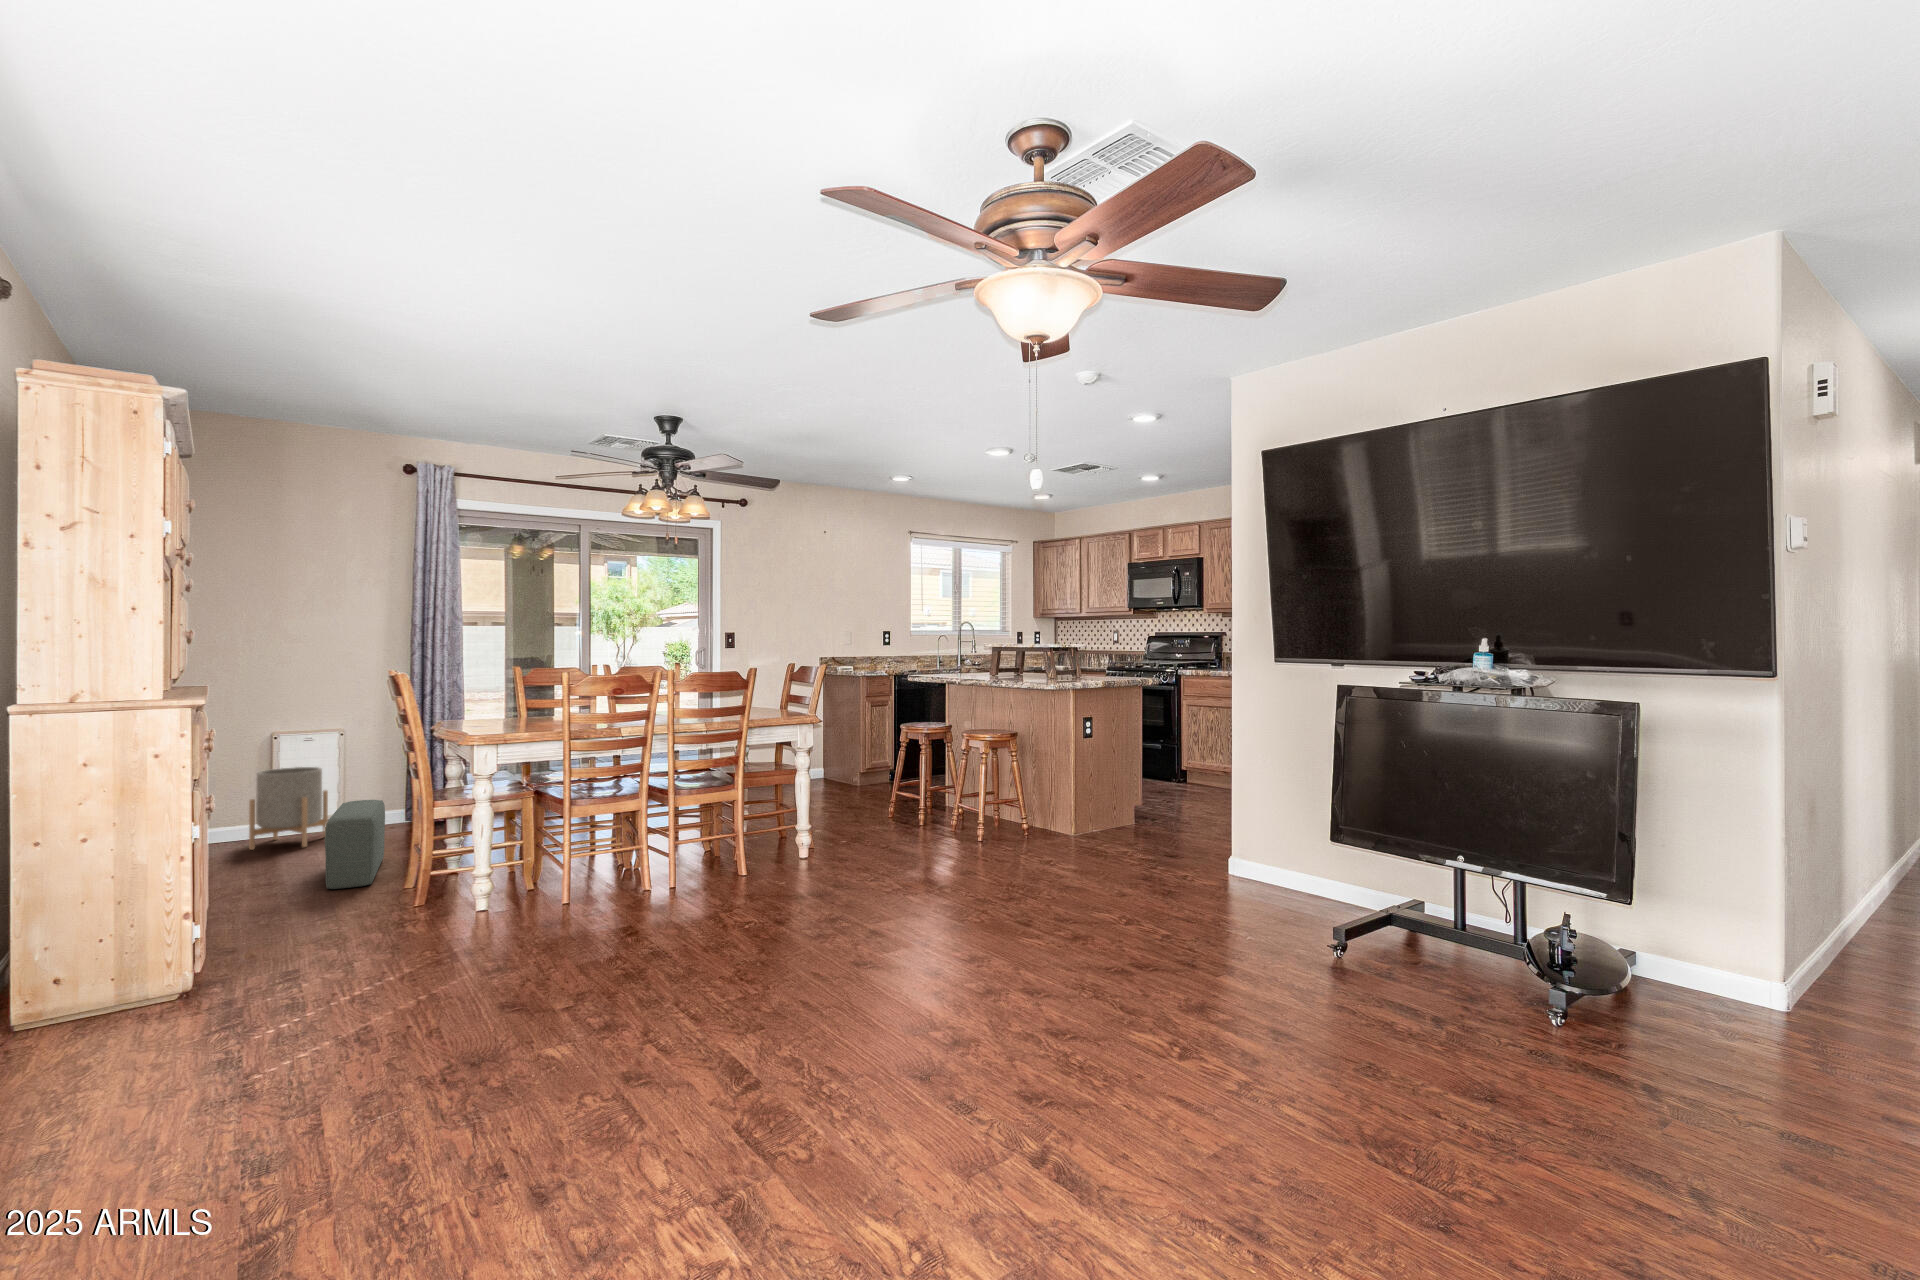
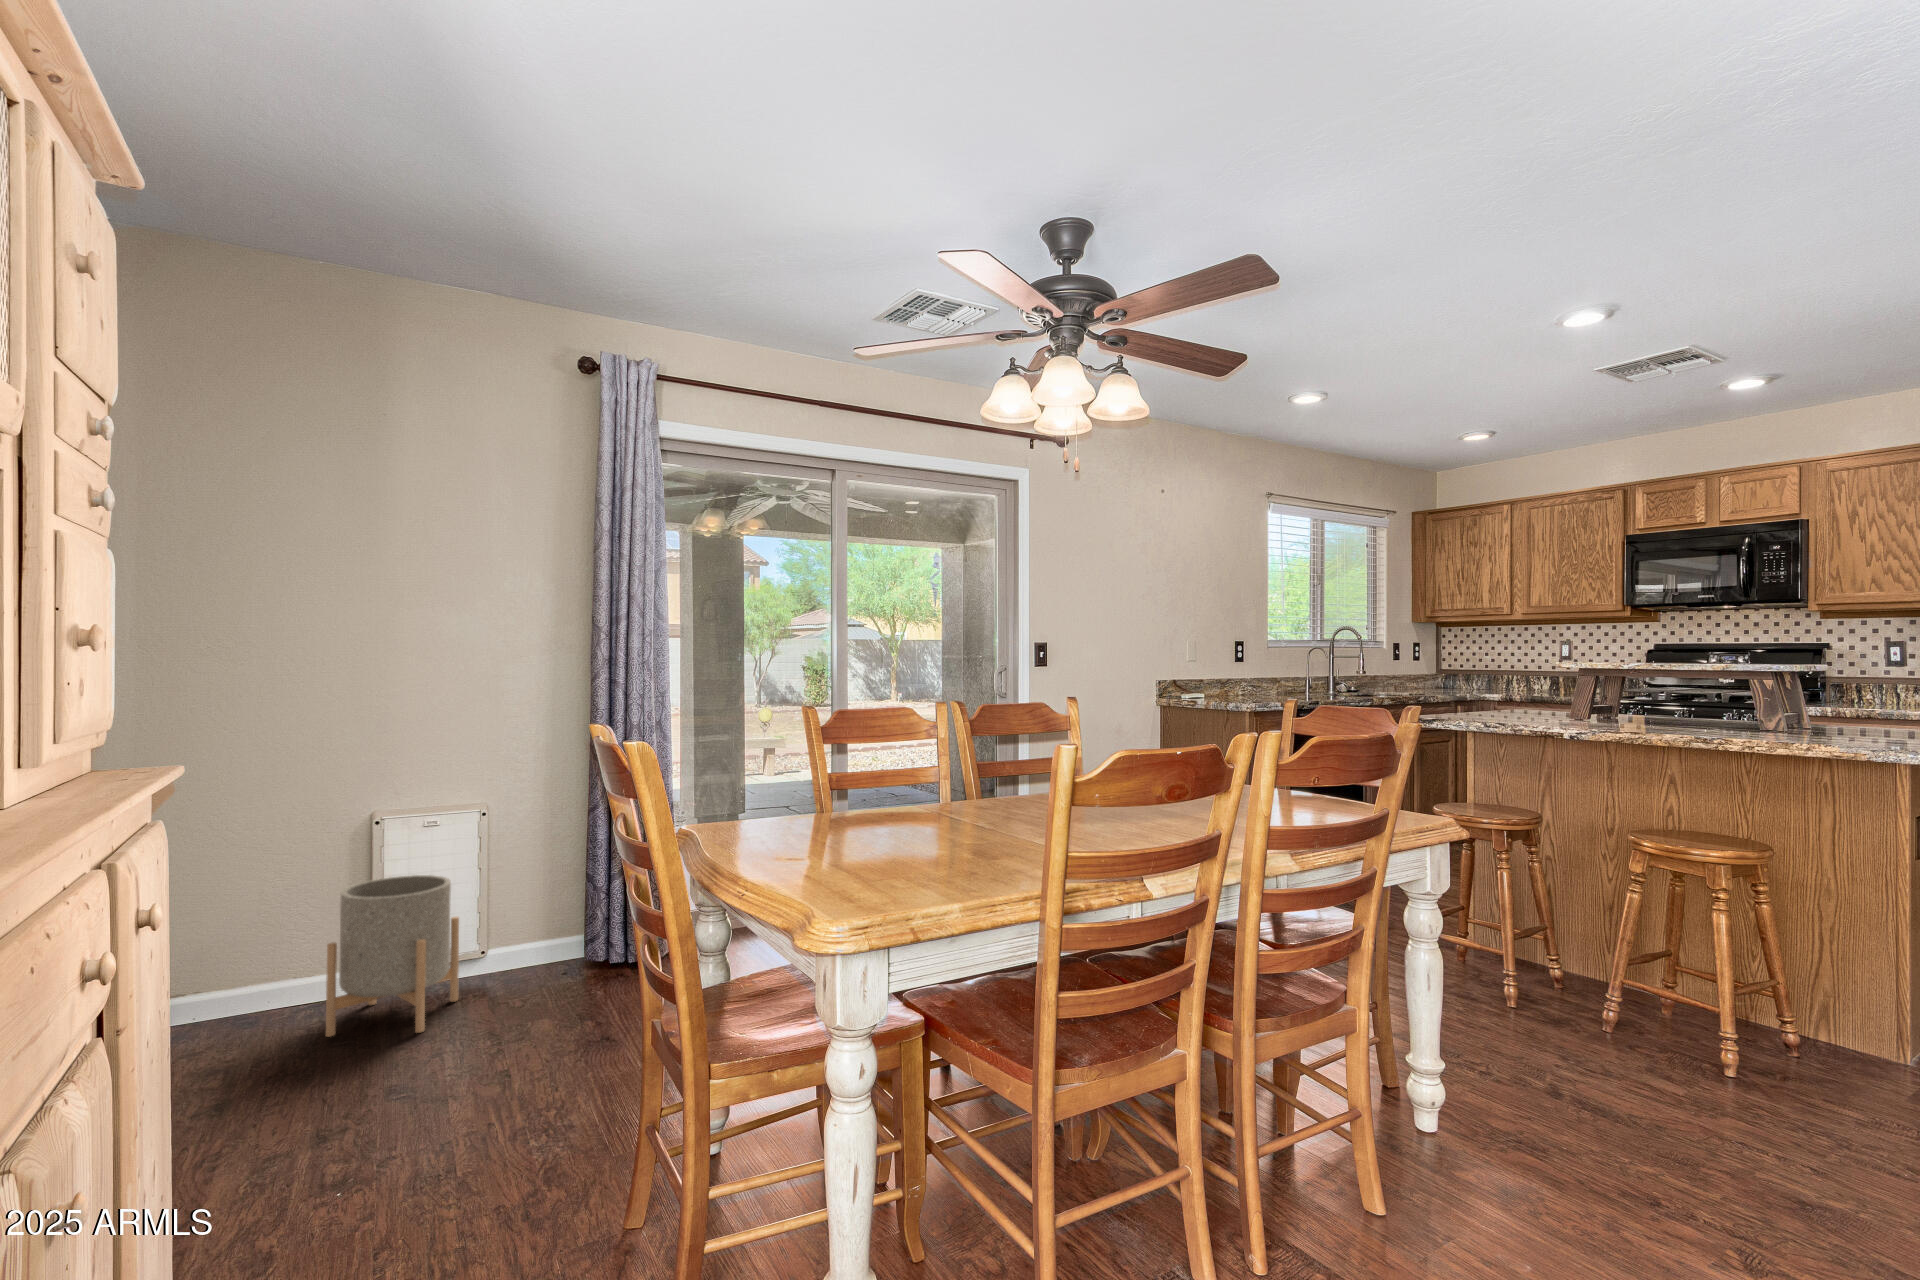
pouf: present [325,800,385,889] -> none [465,969,569,1221]

